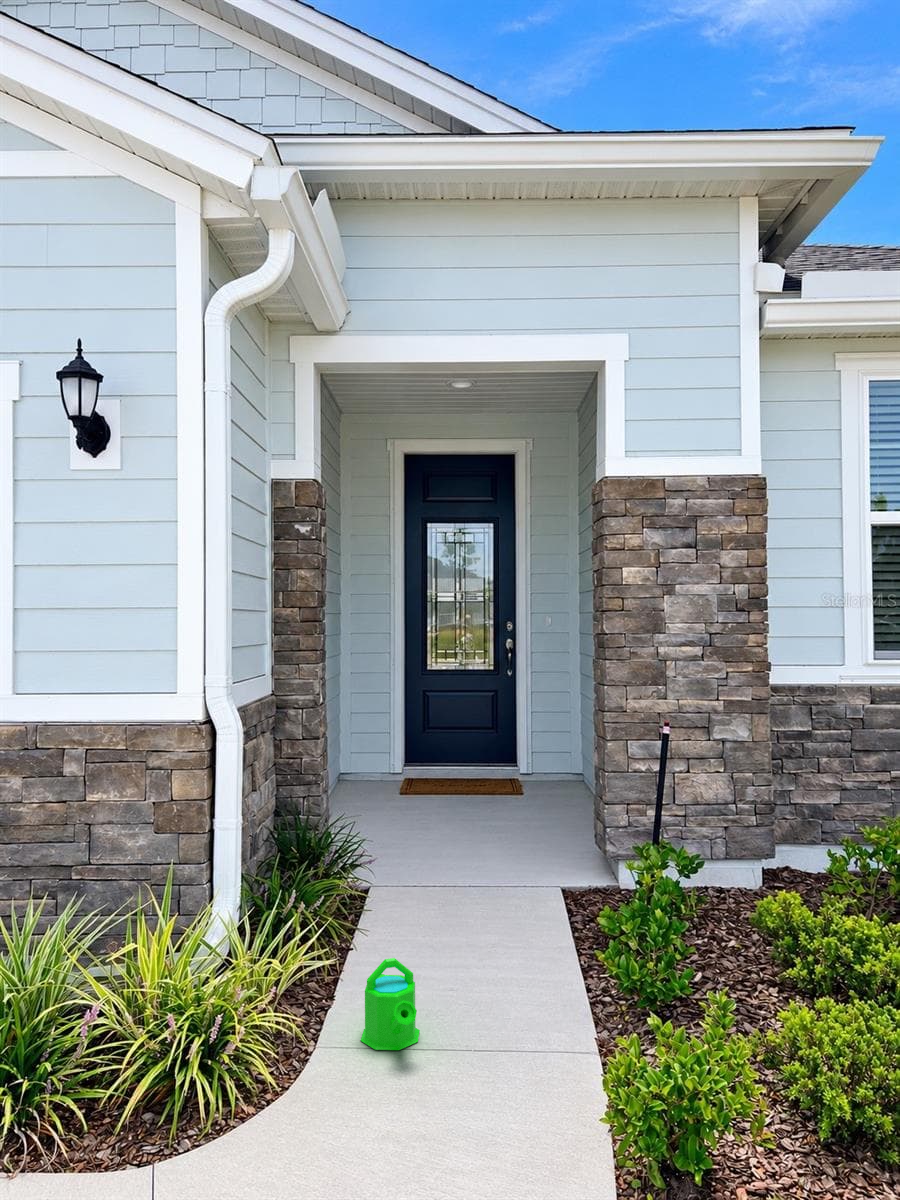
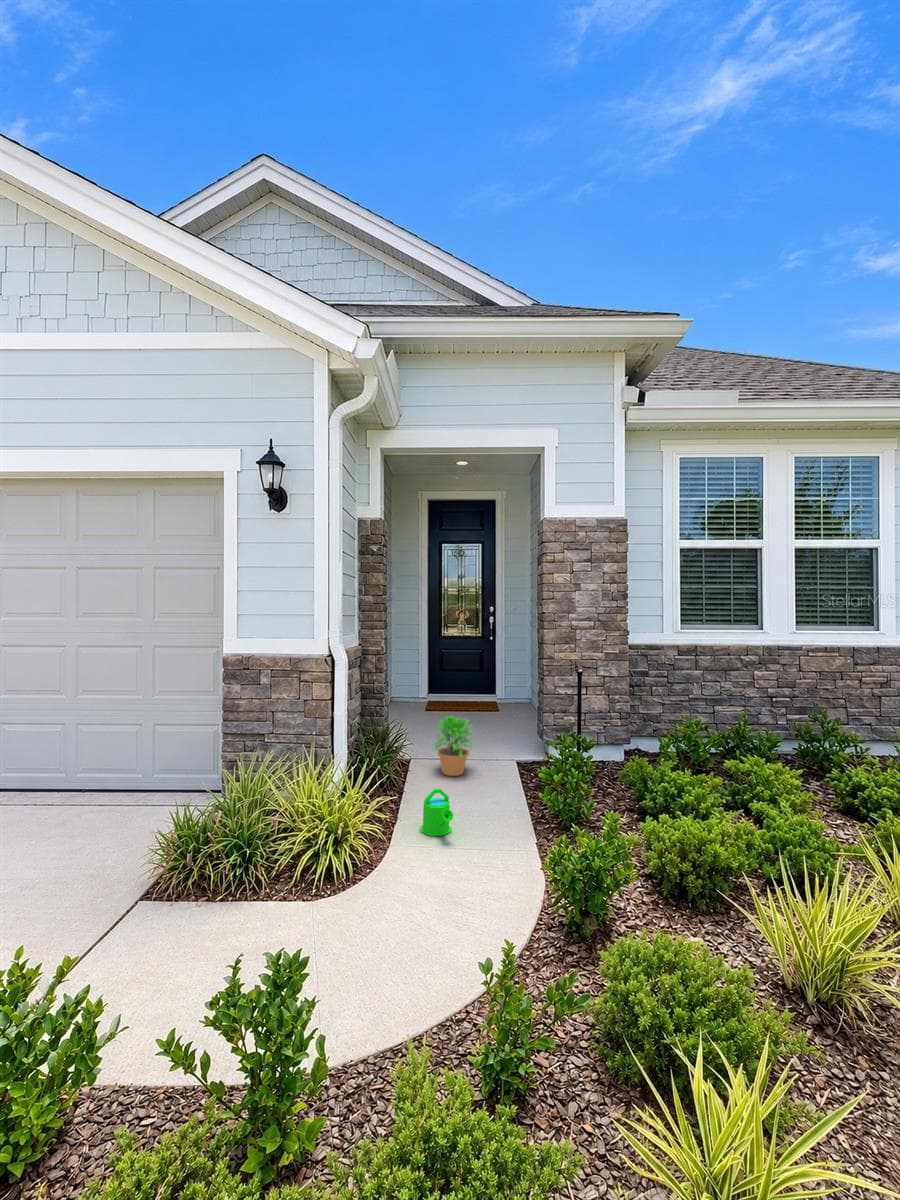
potted plant: none [406,814,483,925] -> present [434,716,473,776]

